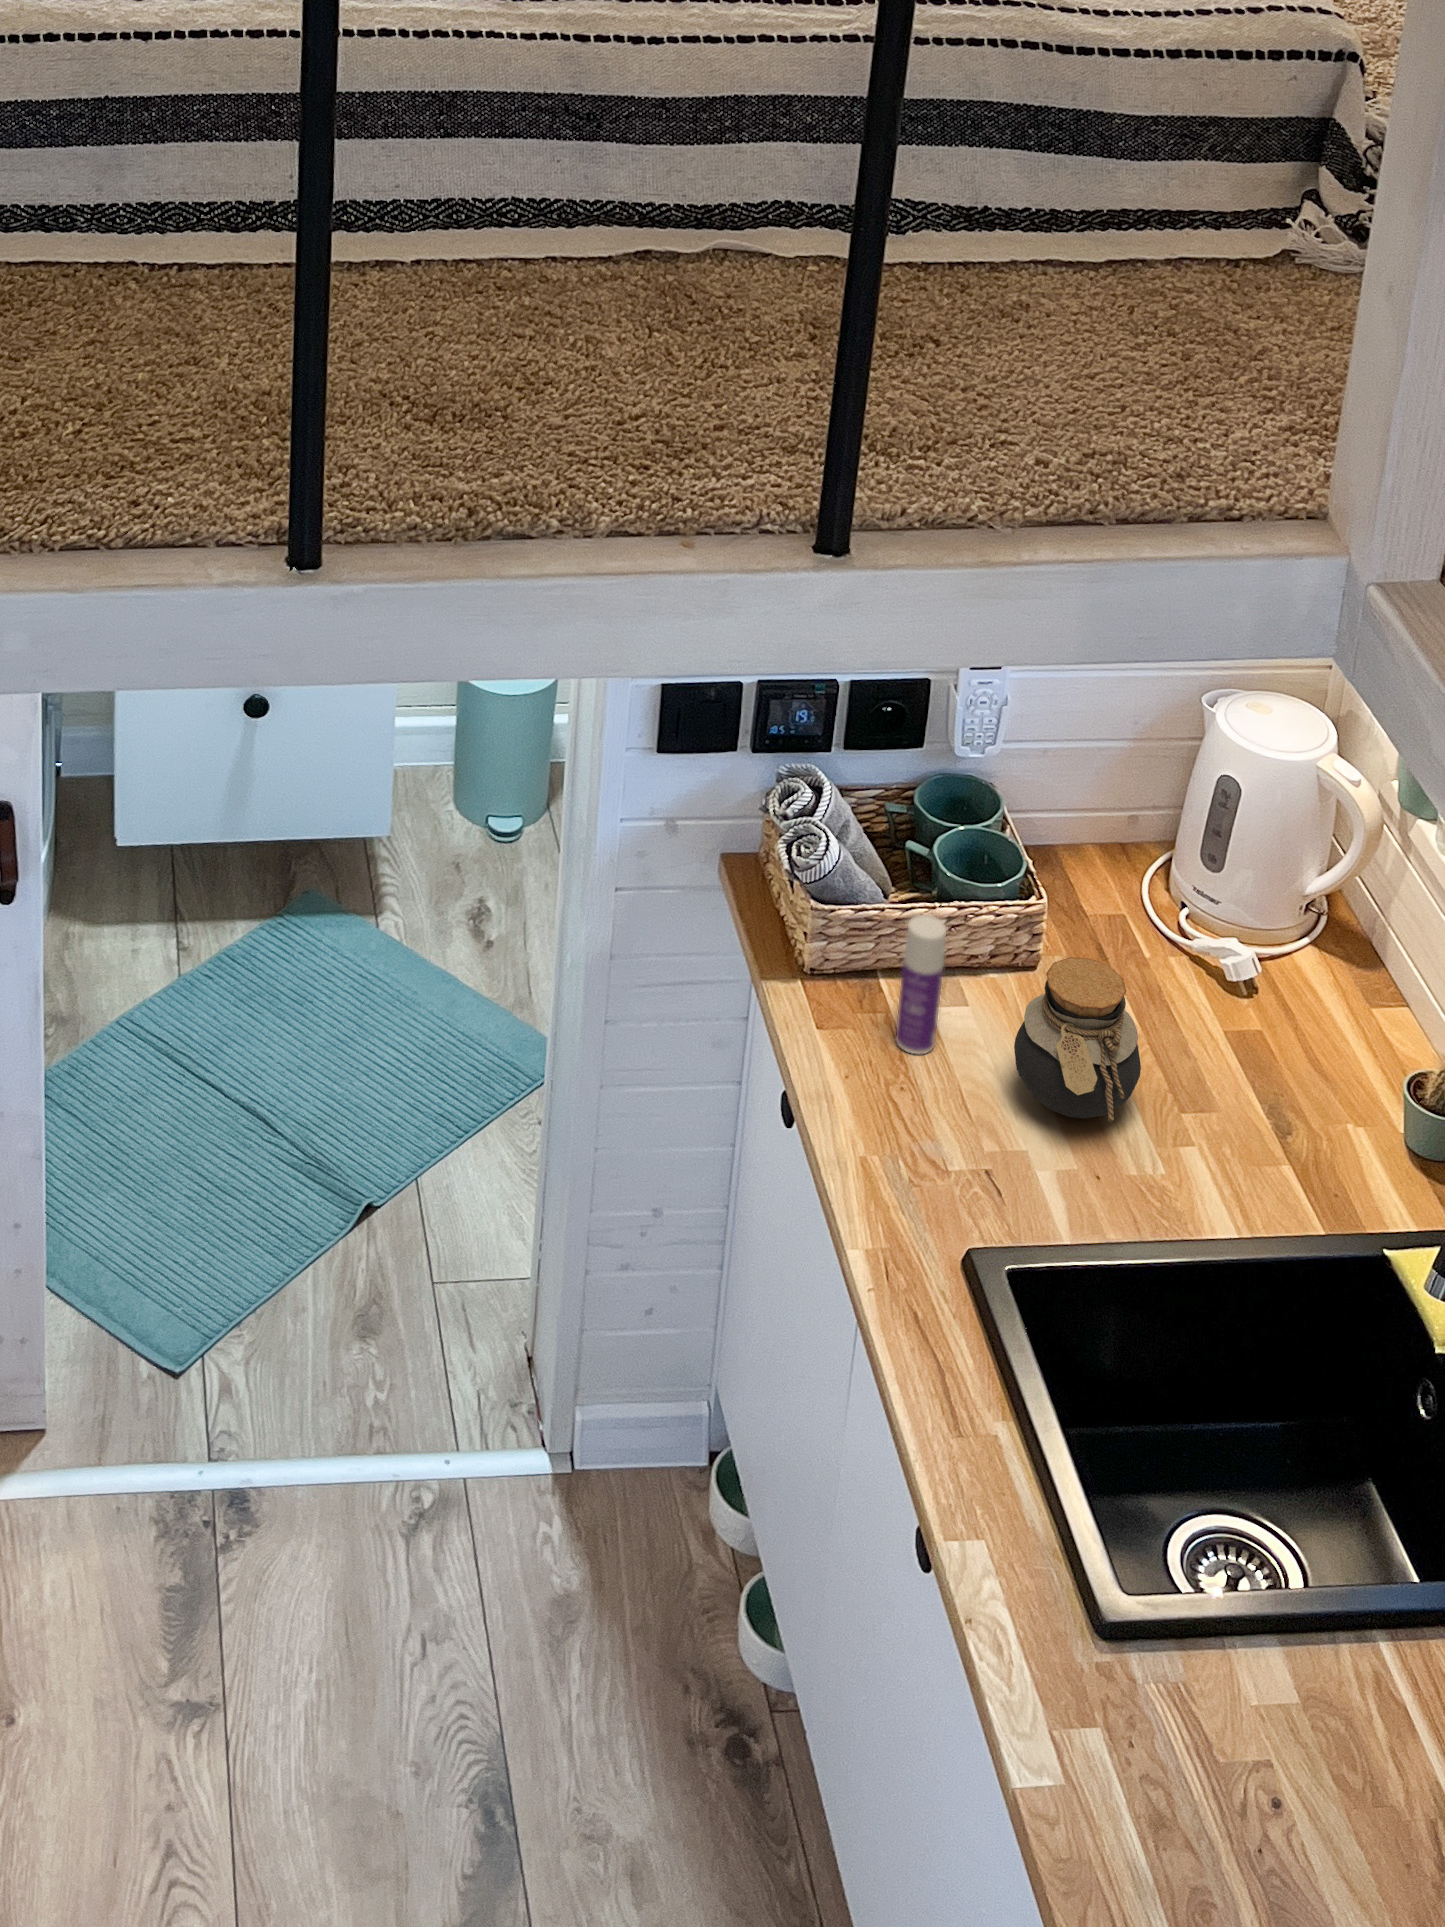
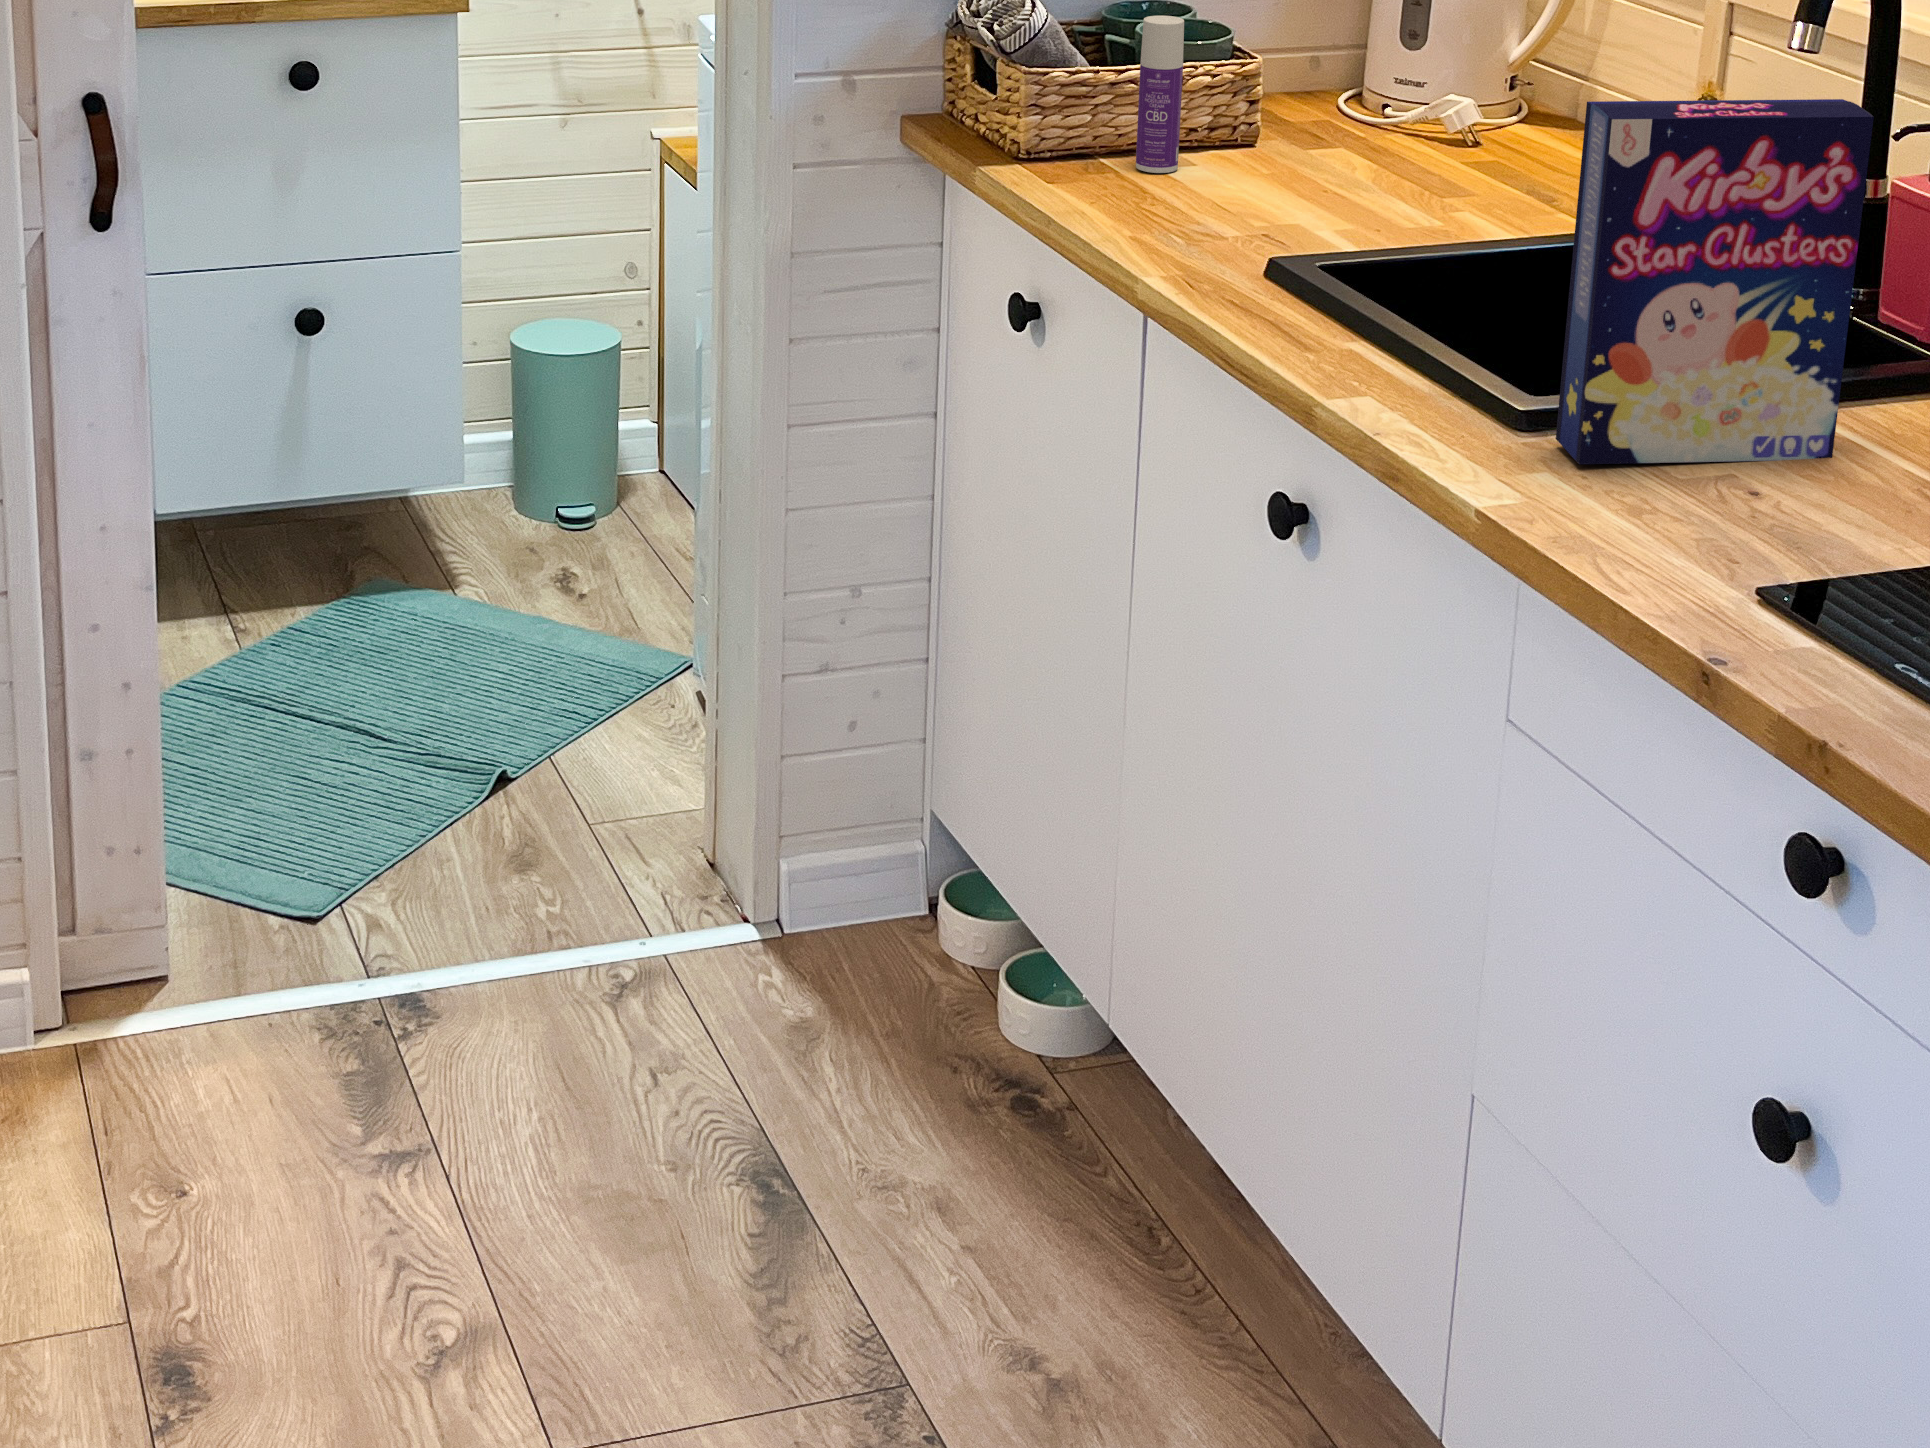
jar: present [1014,957,1141,1122] -> none [1268,19,1402,183]
cereal box: none [1108,1511,1404,1836] -> present [1556,99,1874,464]

